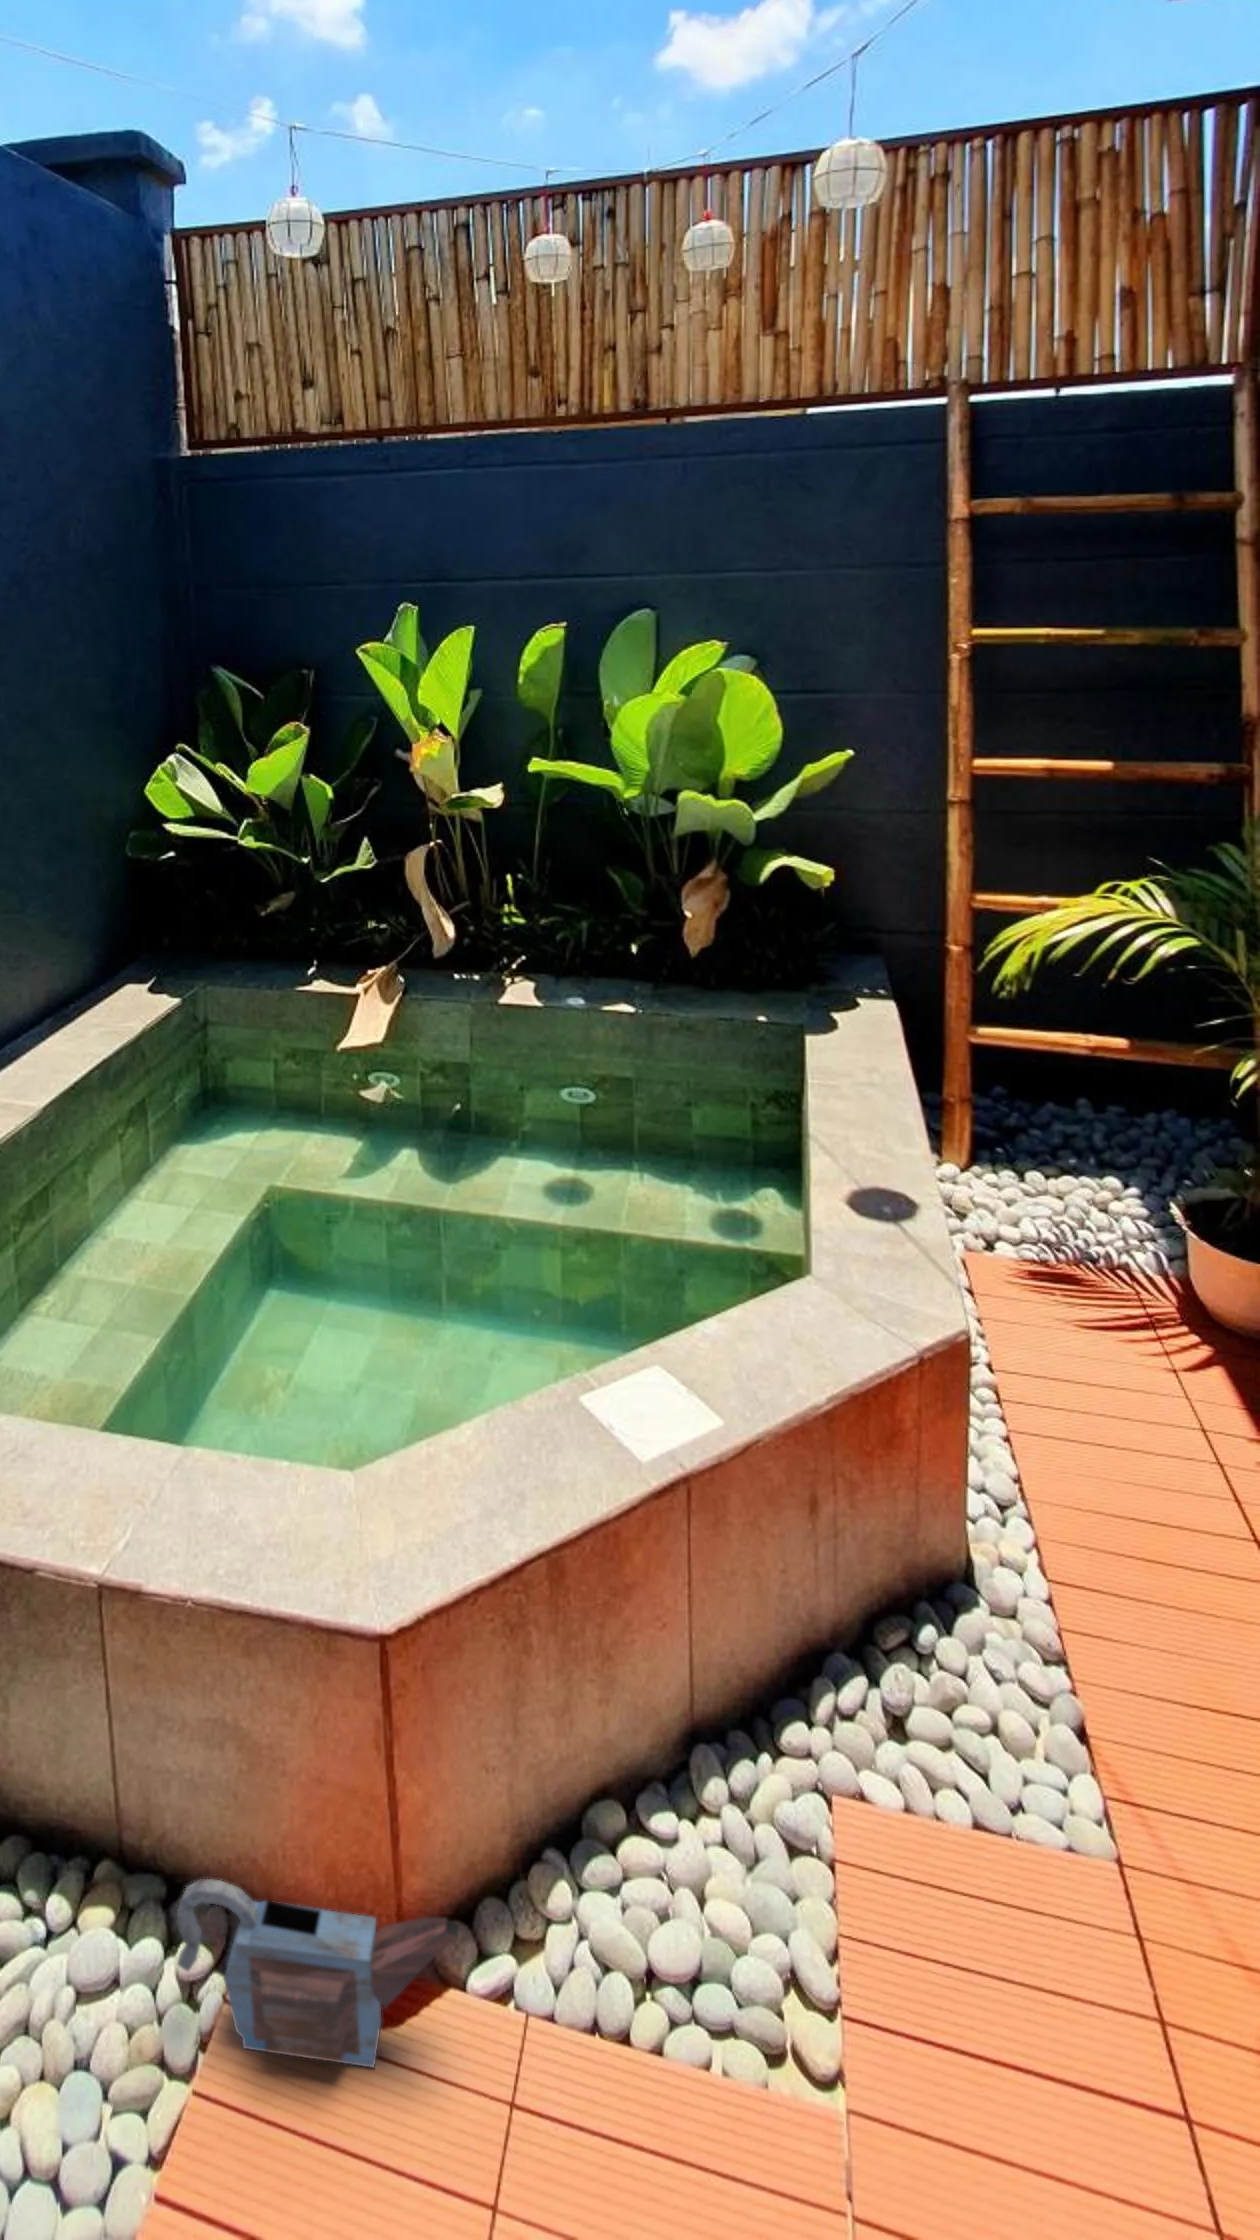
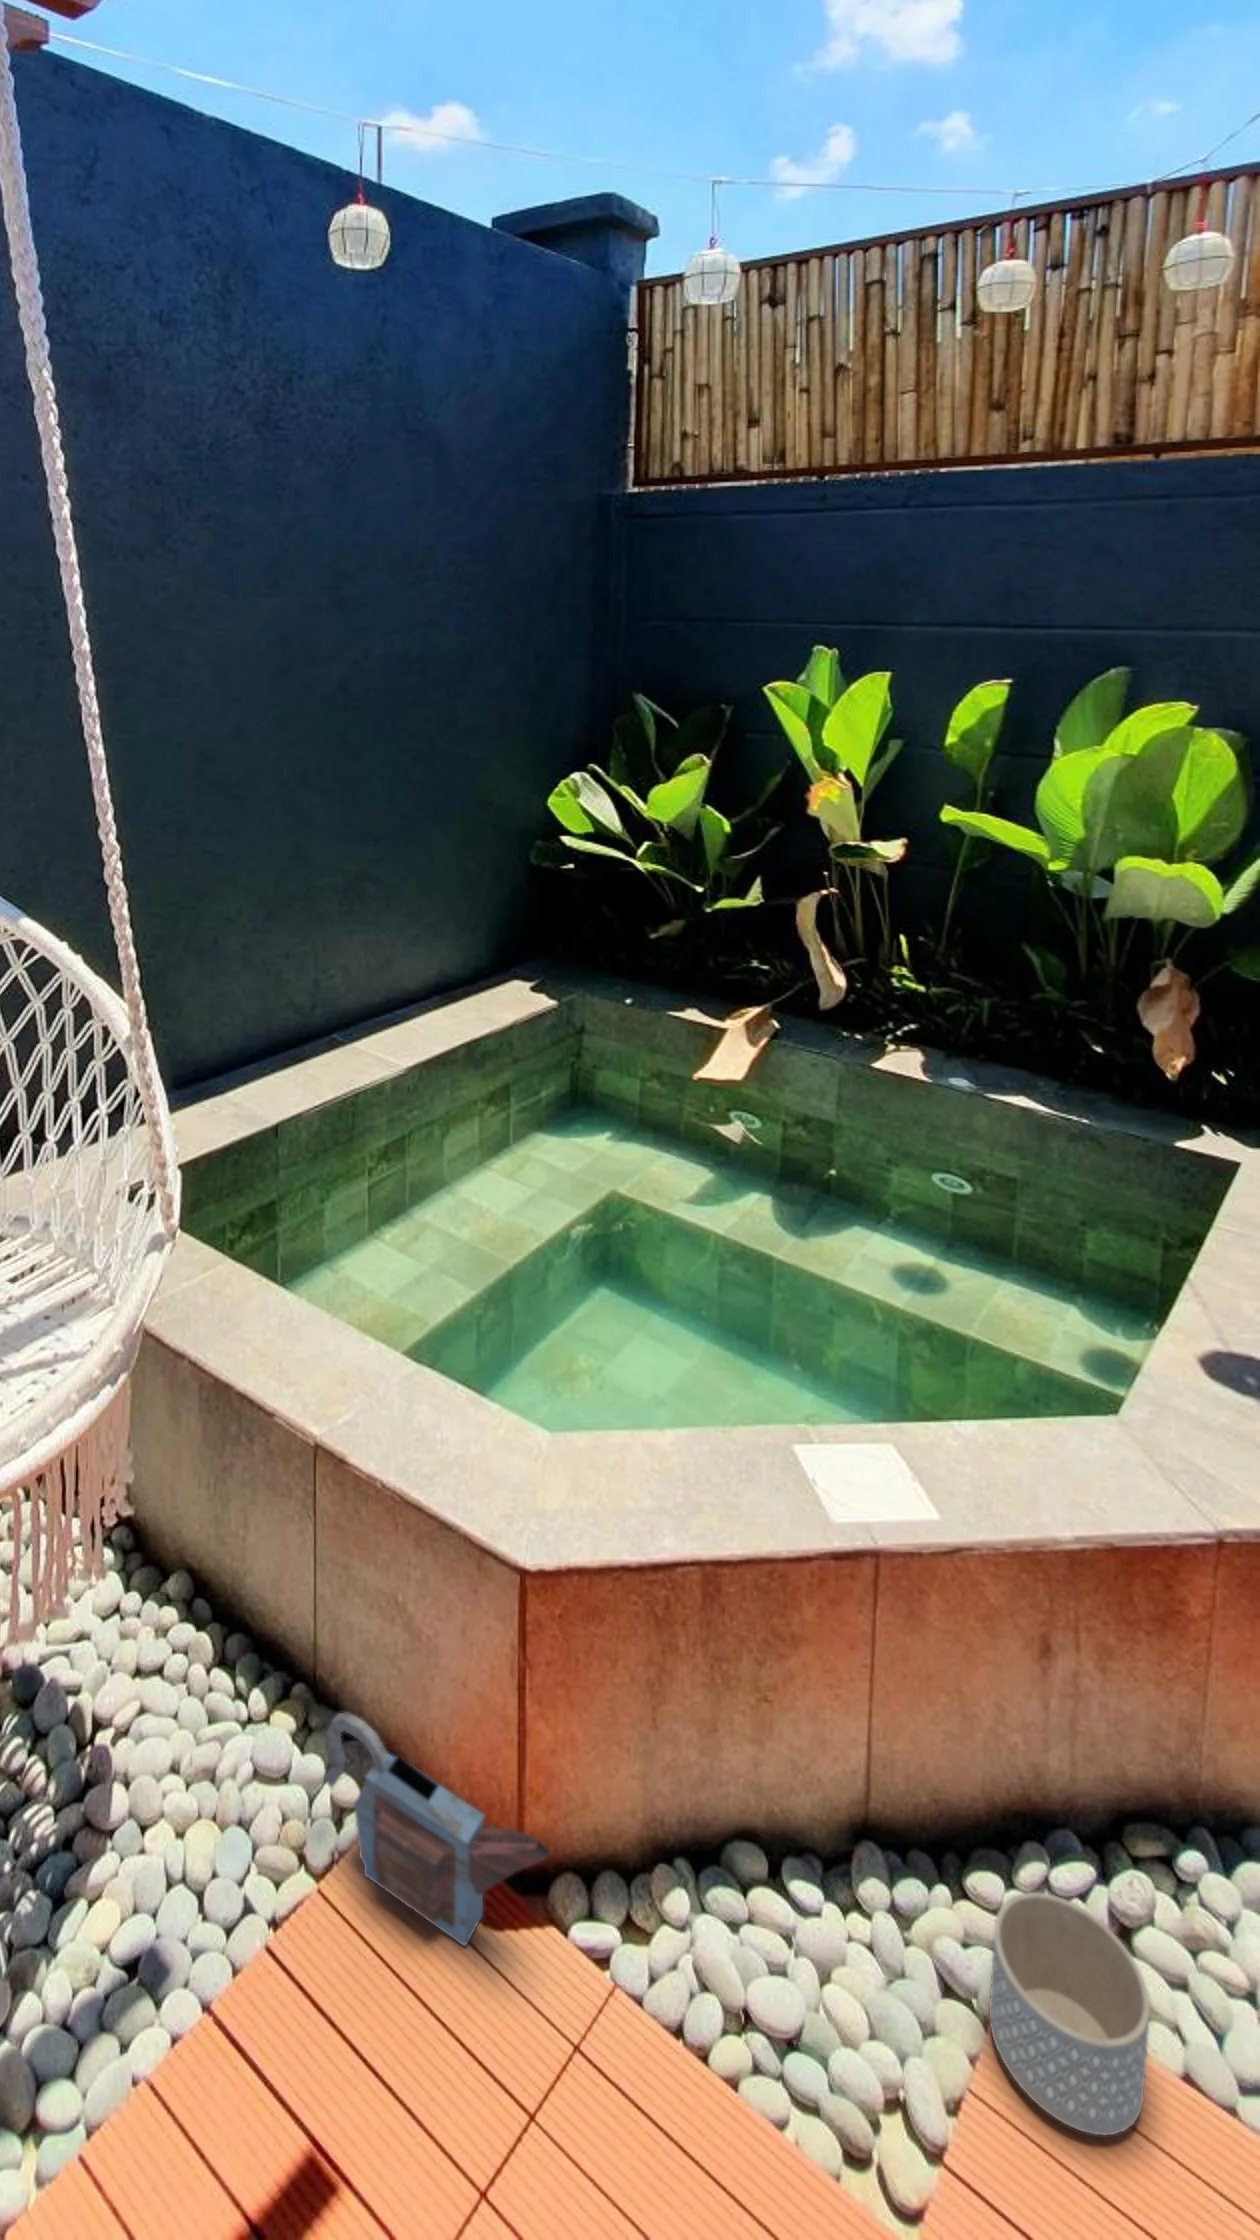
planter: none [831,1725,964,1926] -> present [989,1892,1150,2135]

